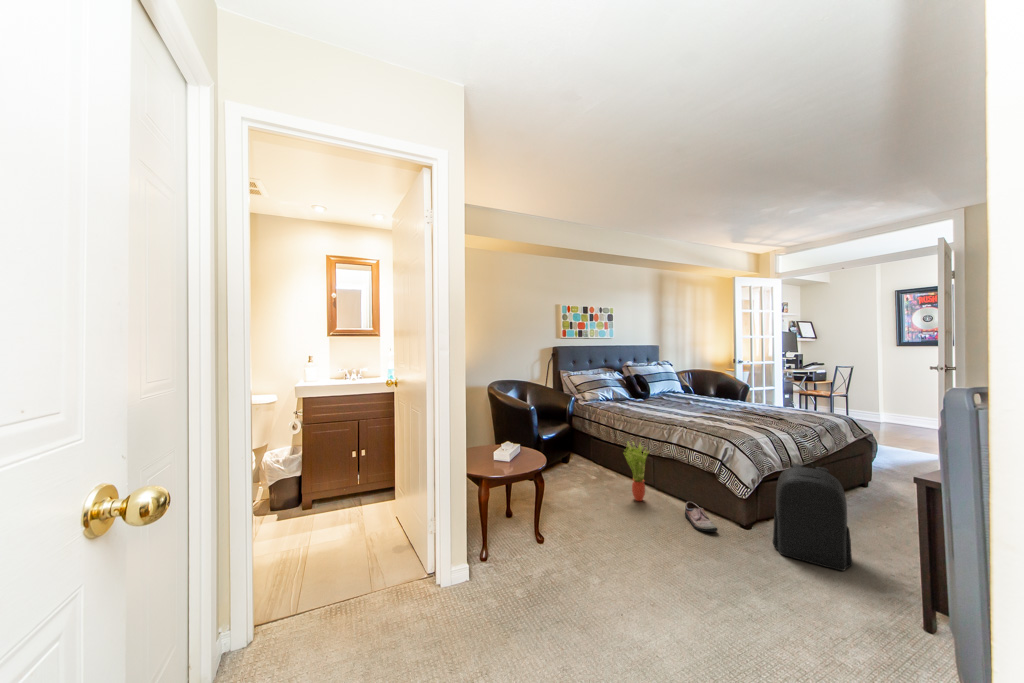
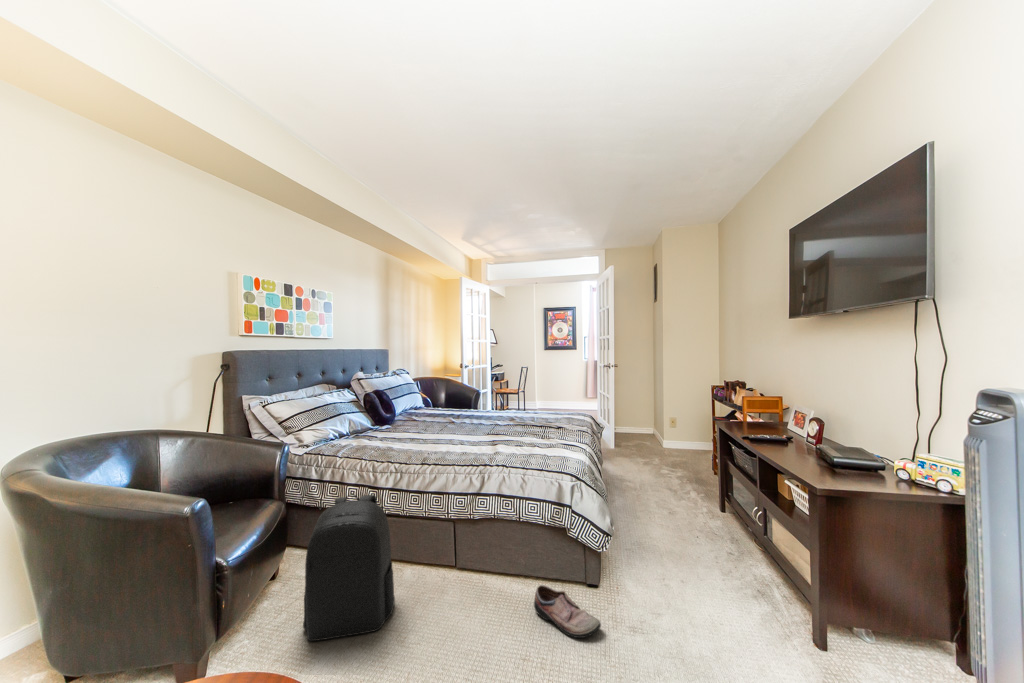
potted plant: present [625,442,649,501] -> none [426,507,471,618]
backpack: present [773,464,853,571] -> present [303,495,395,641]

